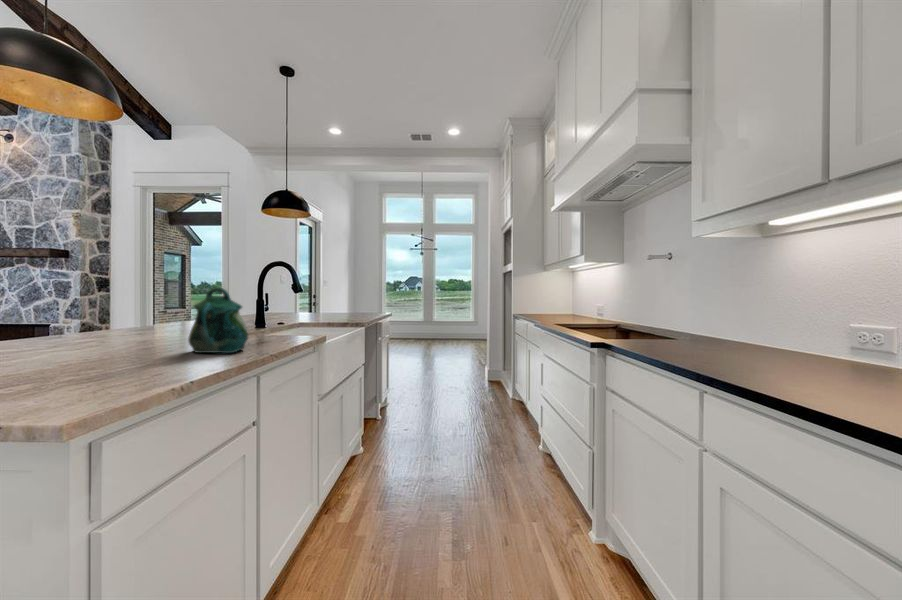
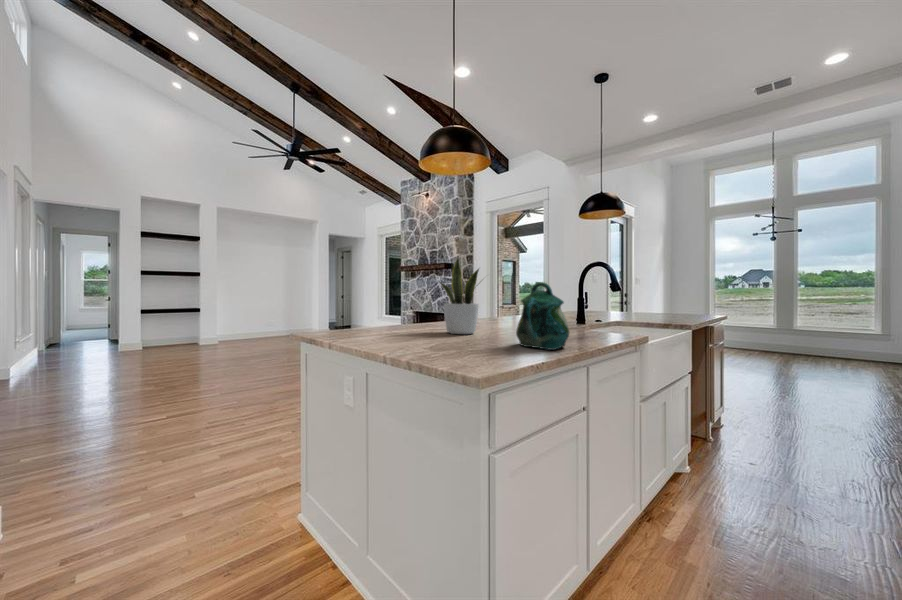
potted plant: none [60,248,151,349] -> present [440,258,479,334]

